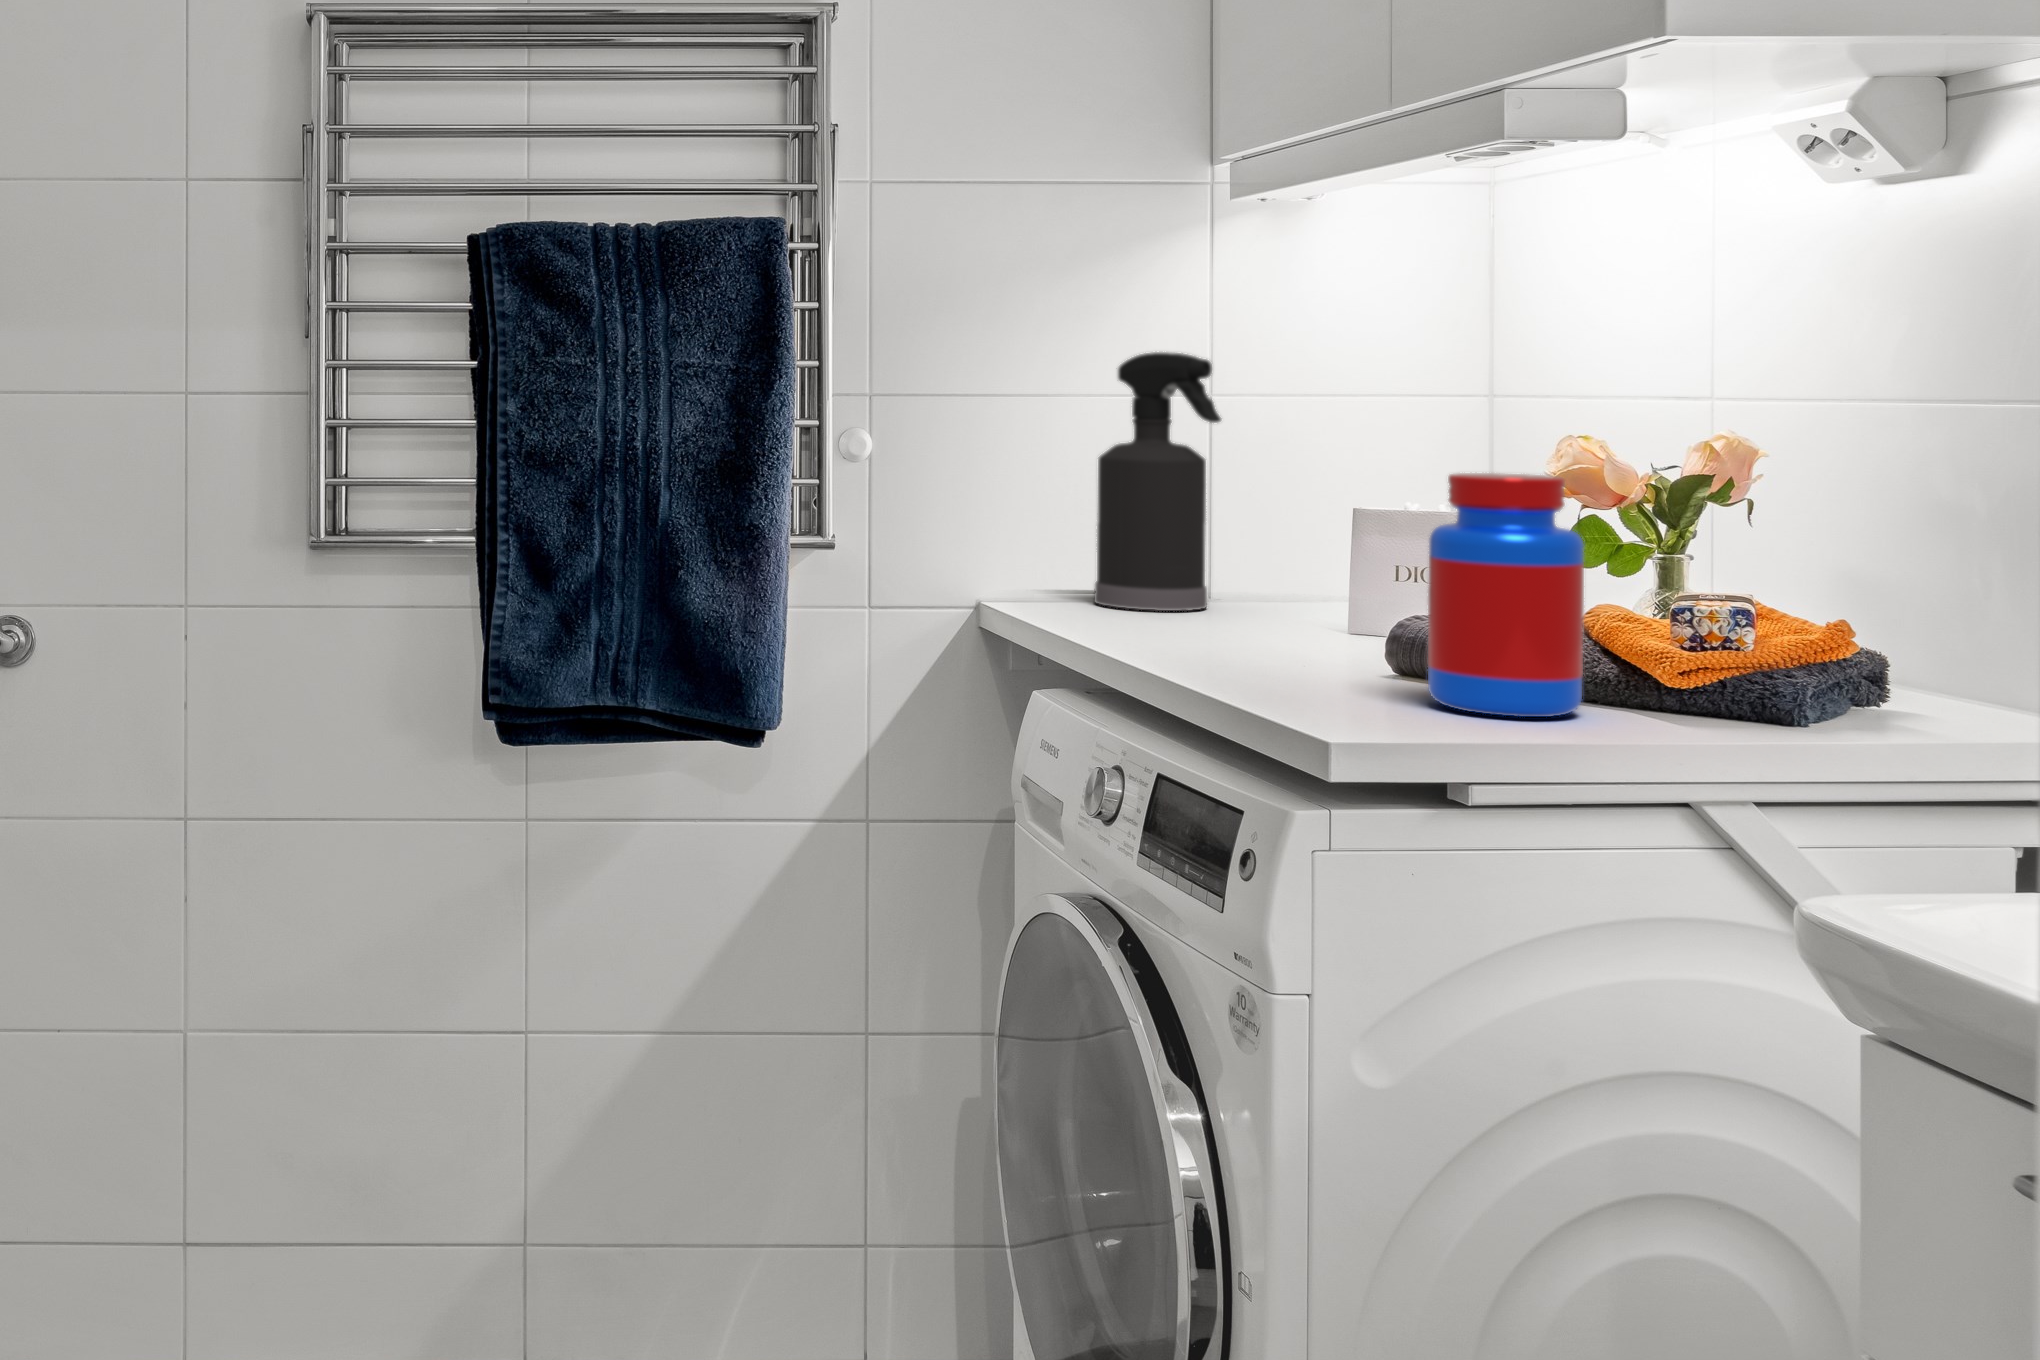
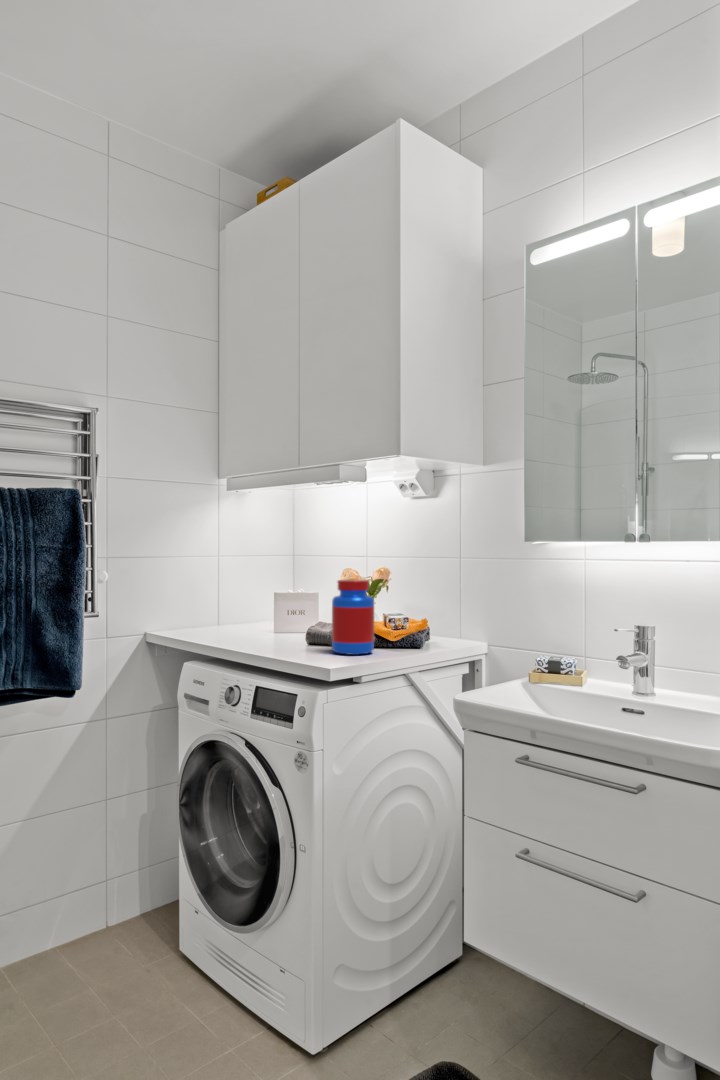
spray bottle: present [1094,352,1221,611] -> none [181,544,226,634]

